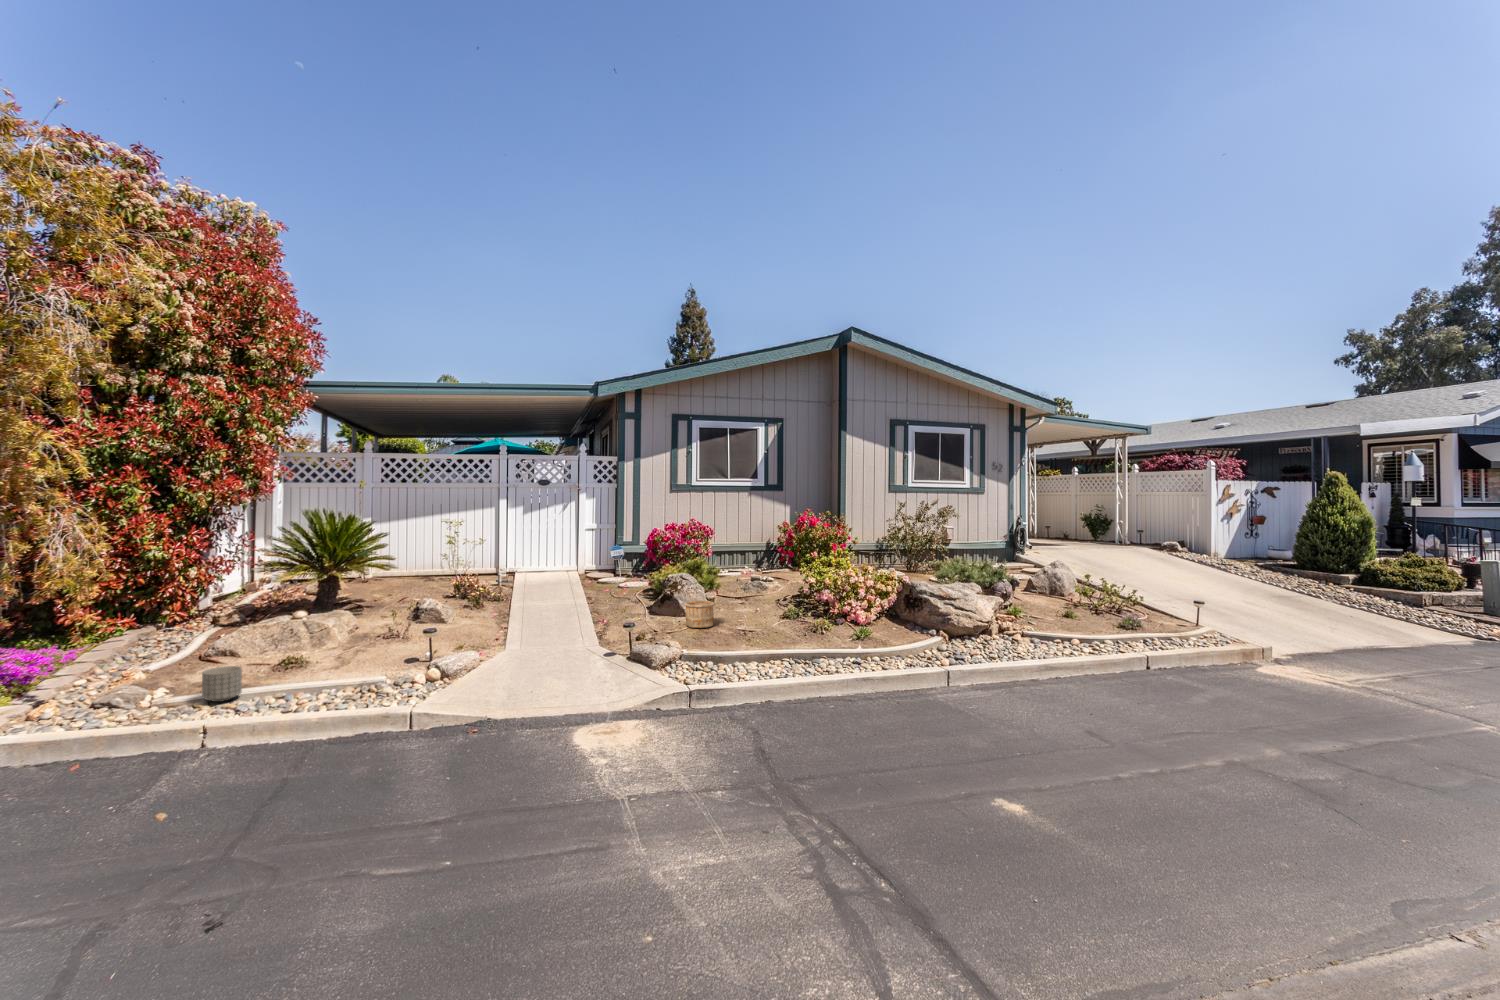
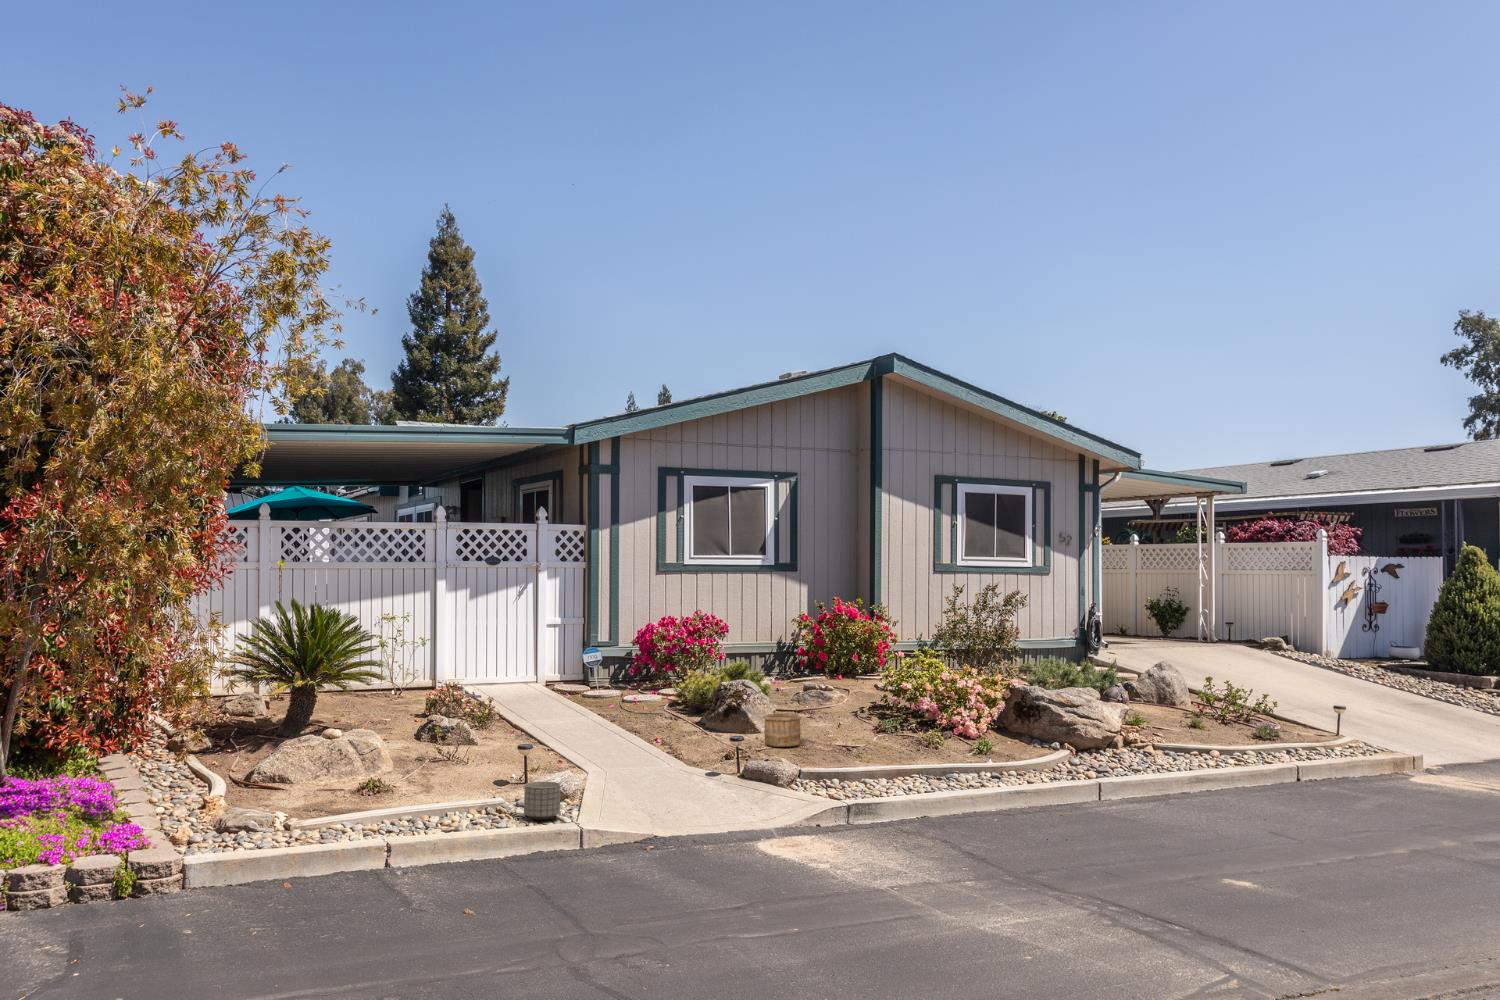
planter: present [202,666,242,702] -> present [524,781,561,820]

